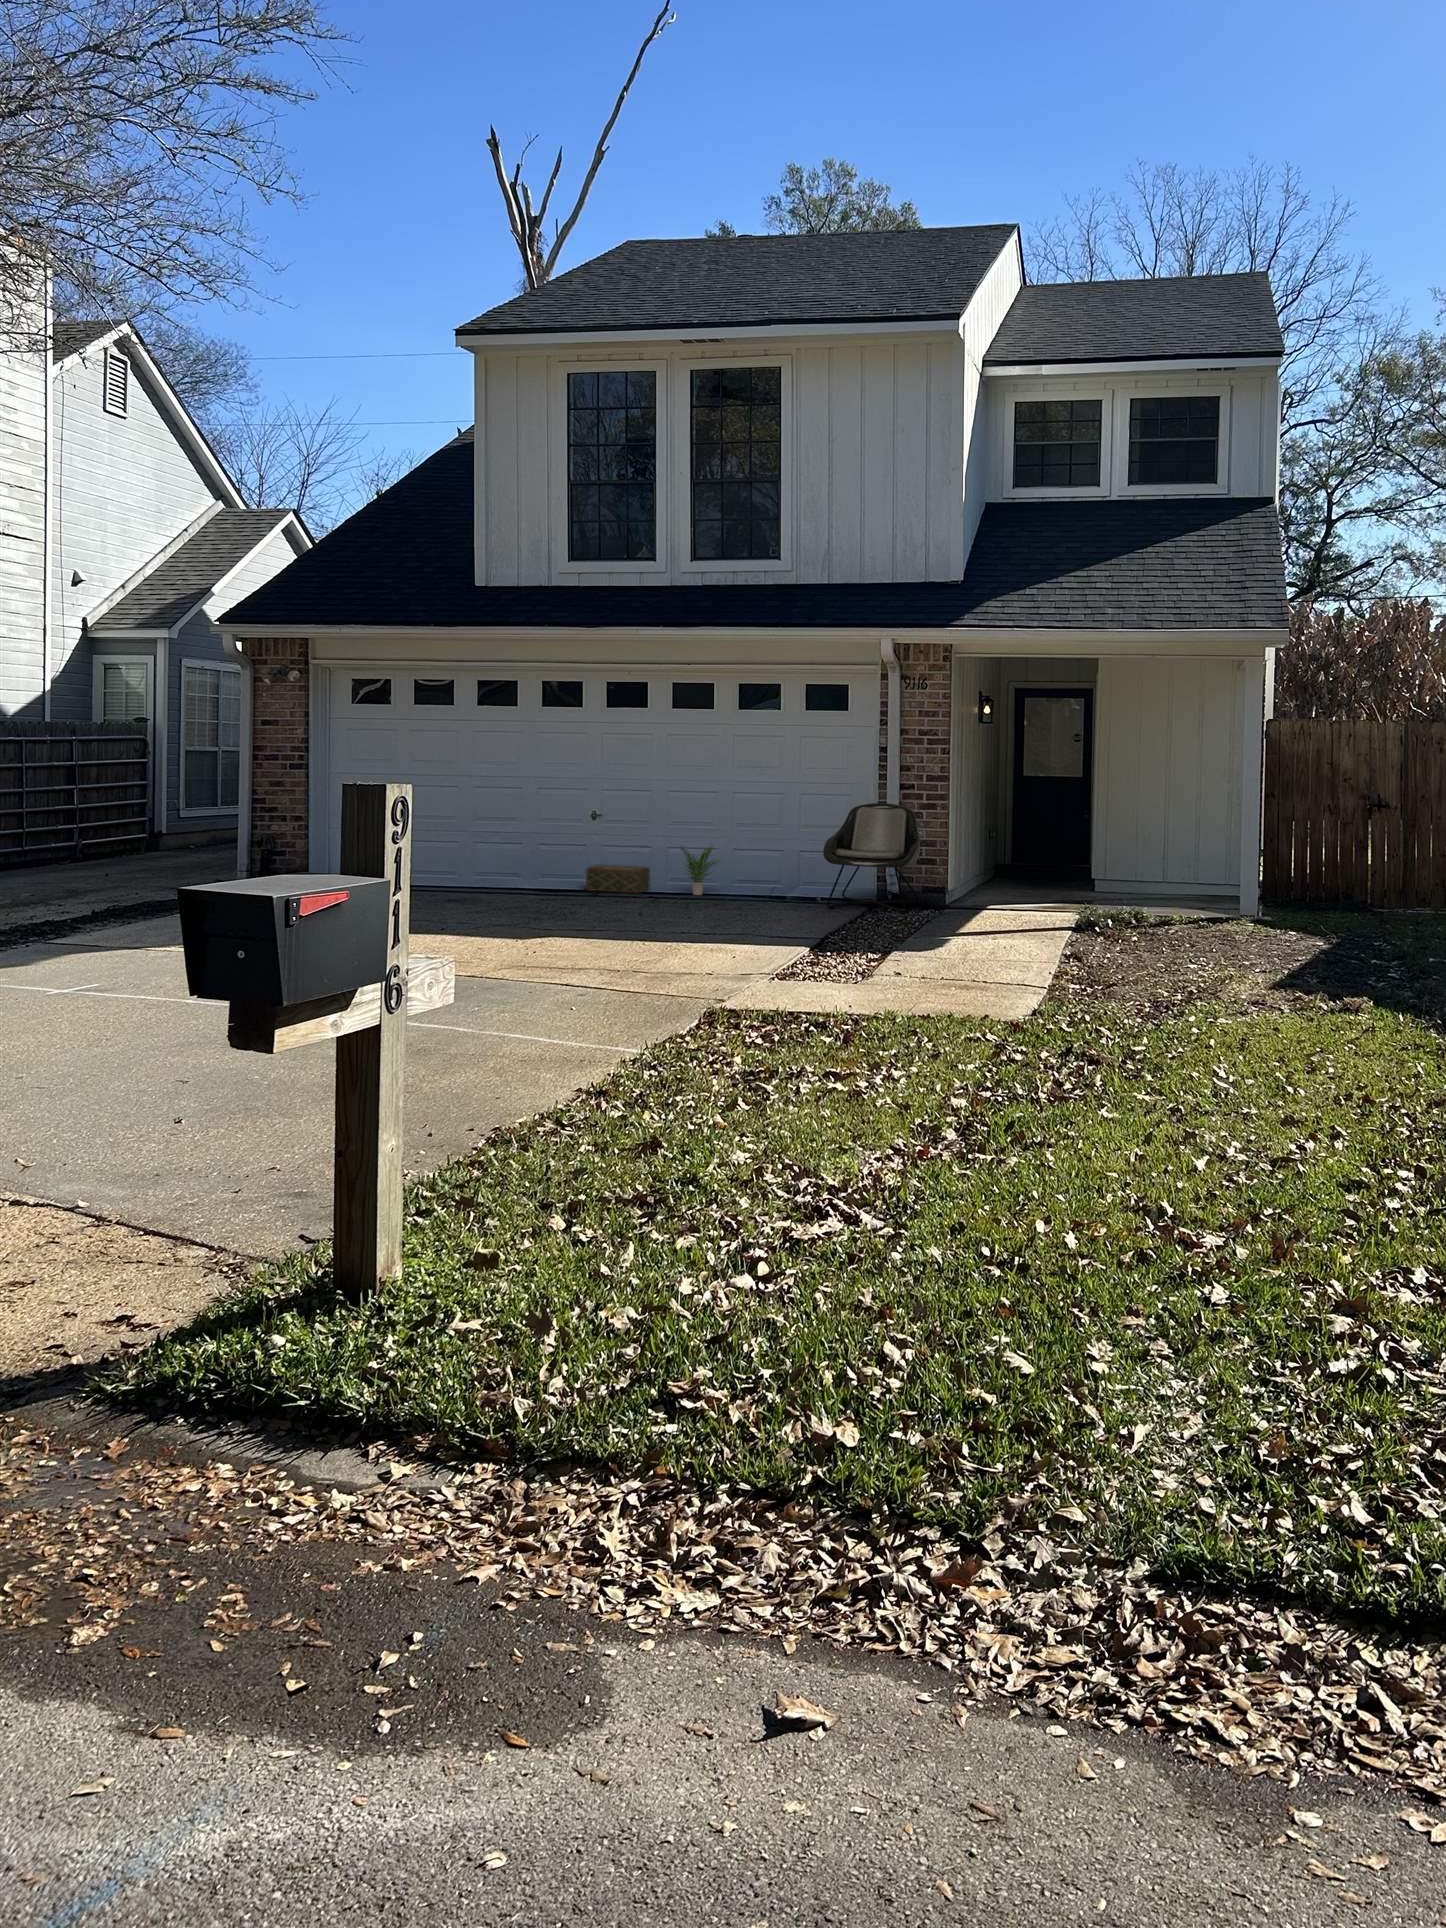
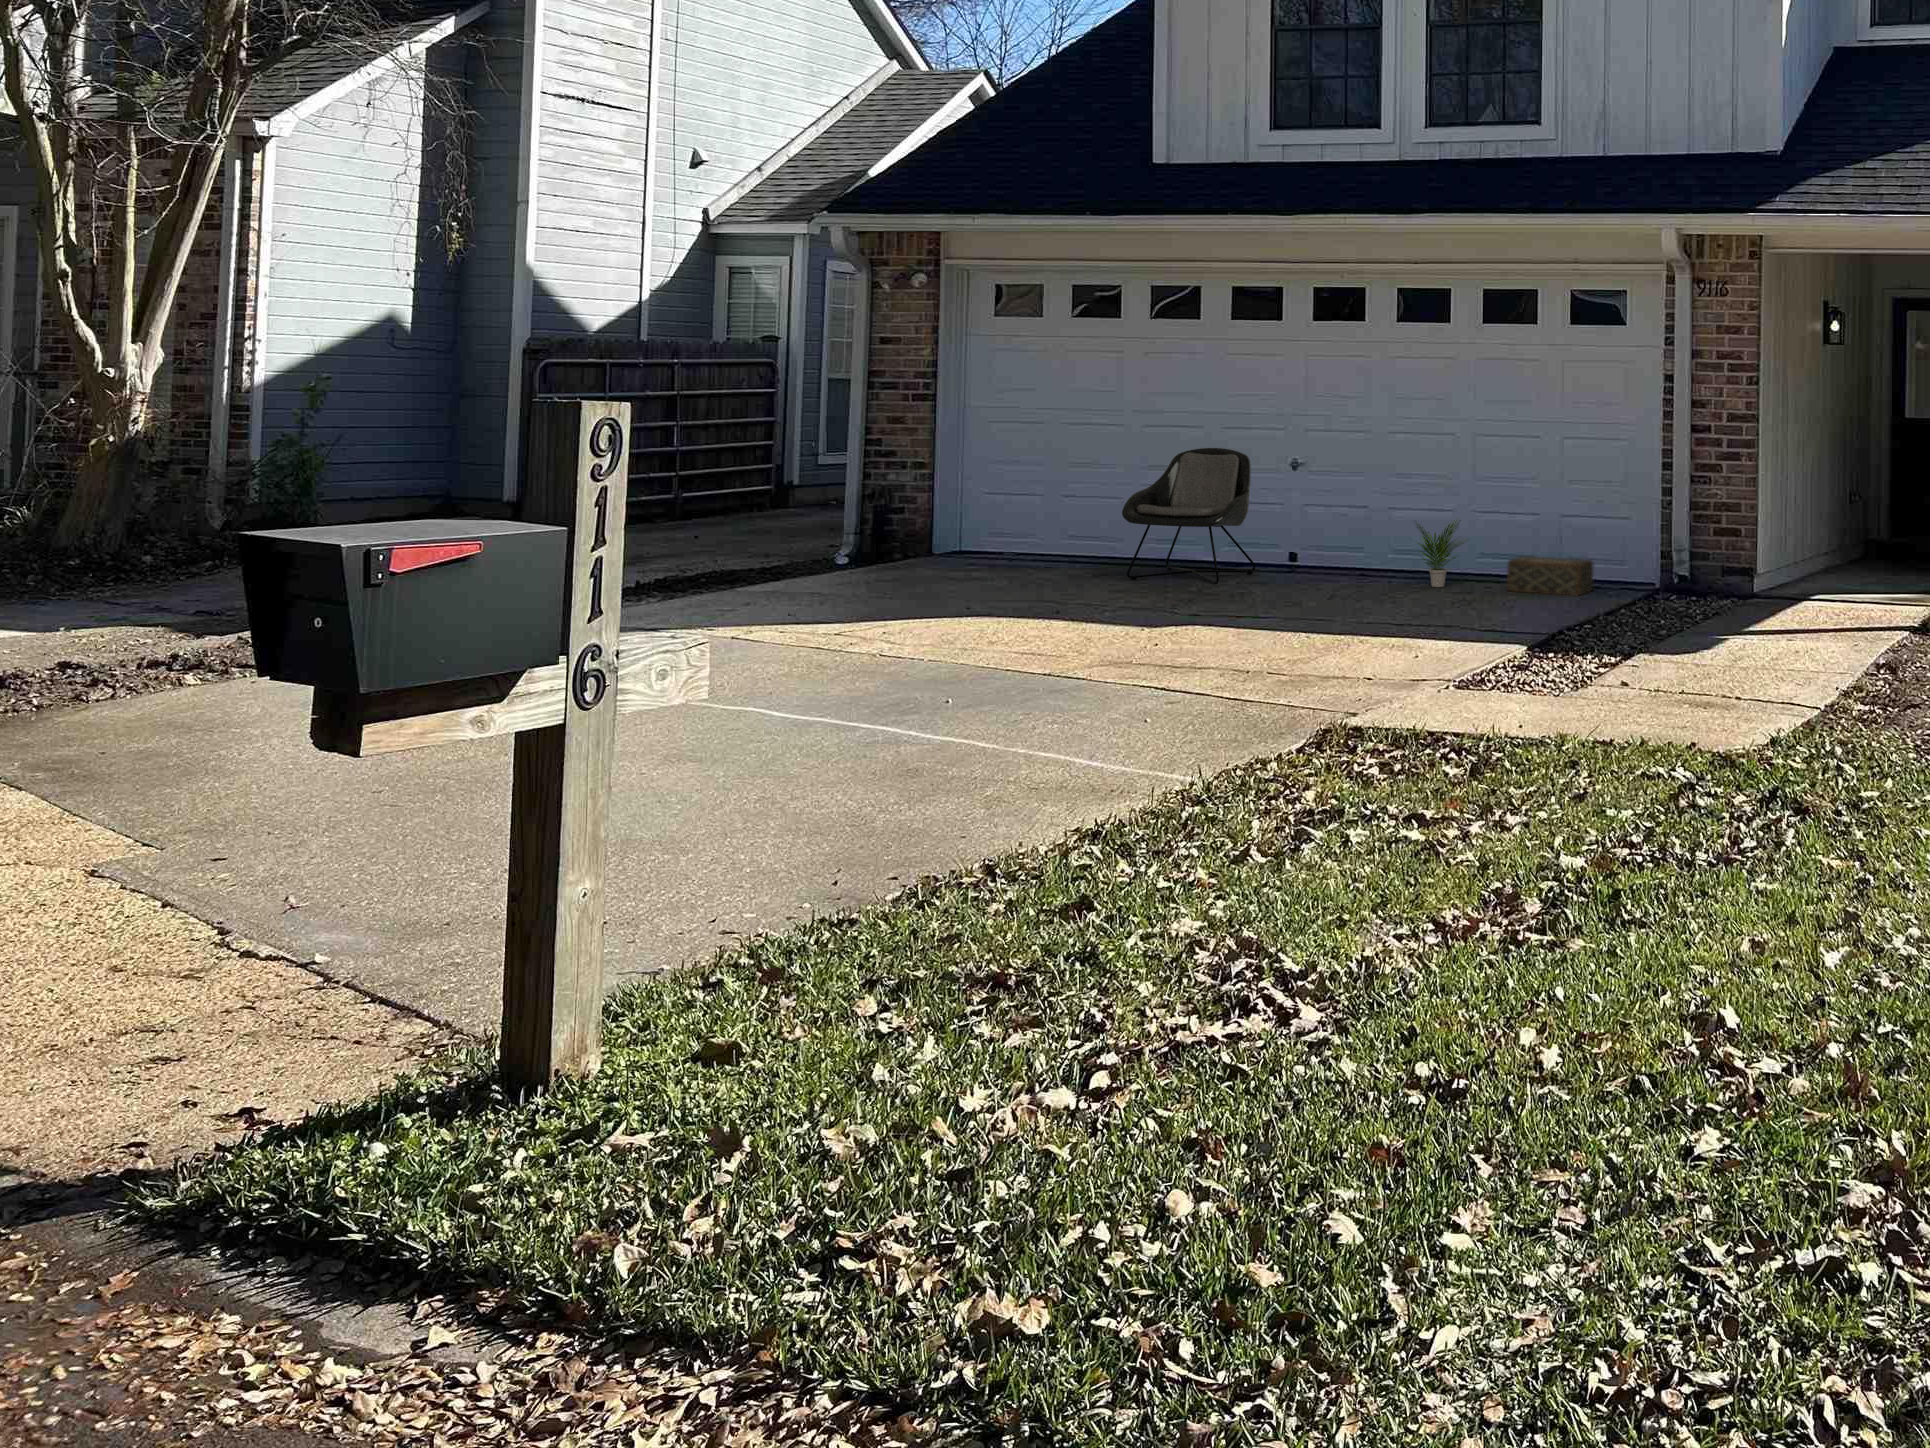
lounge chair: present [823,803,920,913] -> present [1122,448,1256,584]
woven basket: present [586,864,650,893] -> present [1507,556,1593,596]

